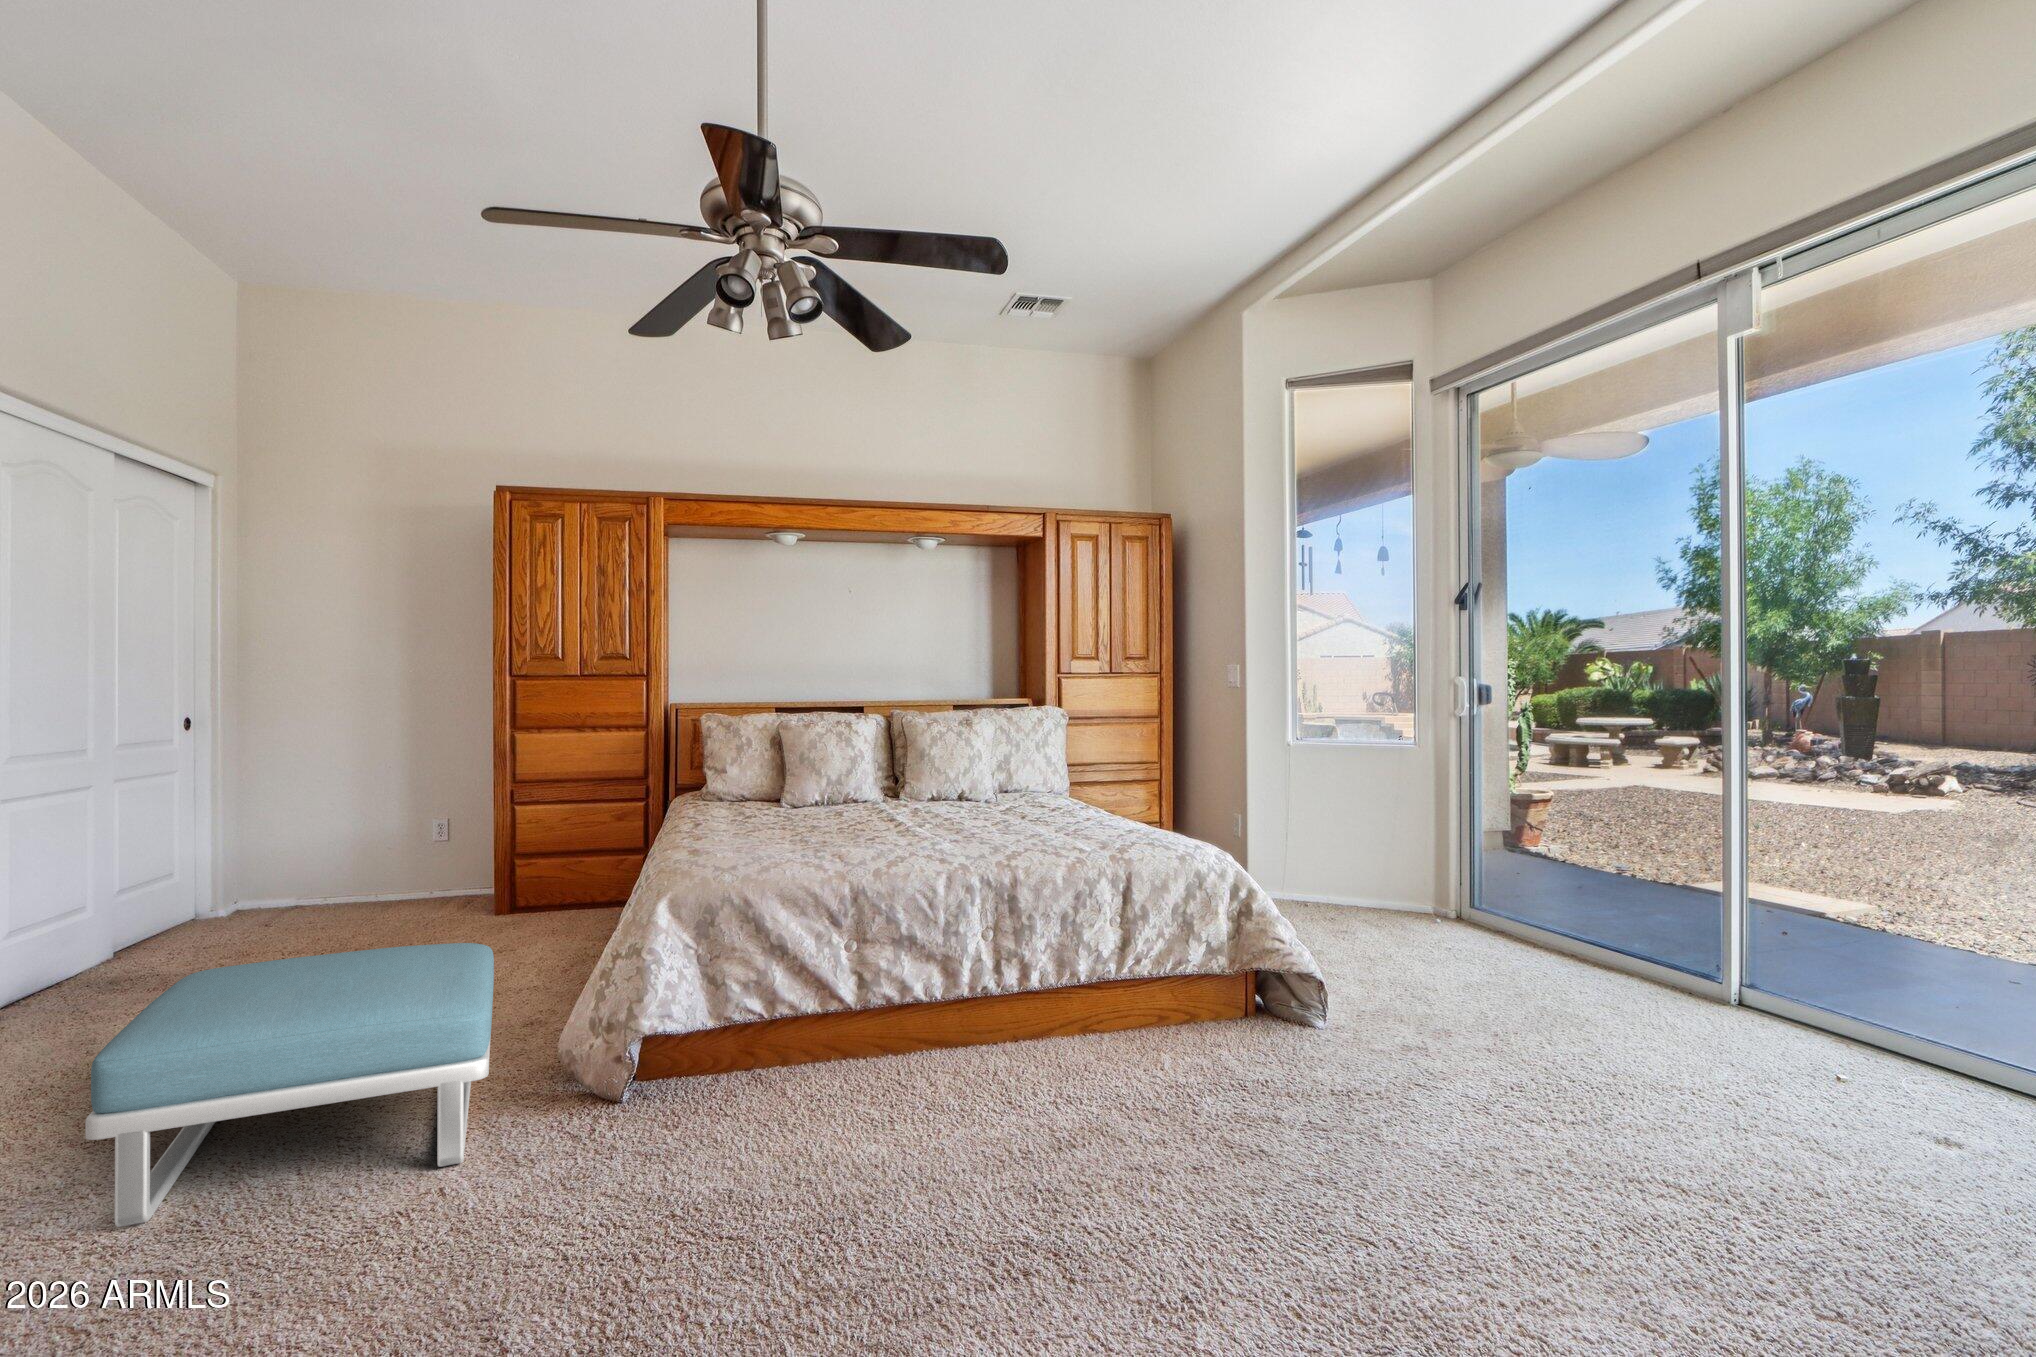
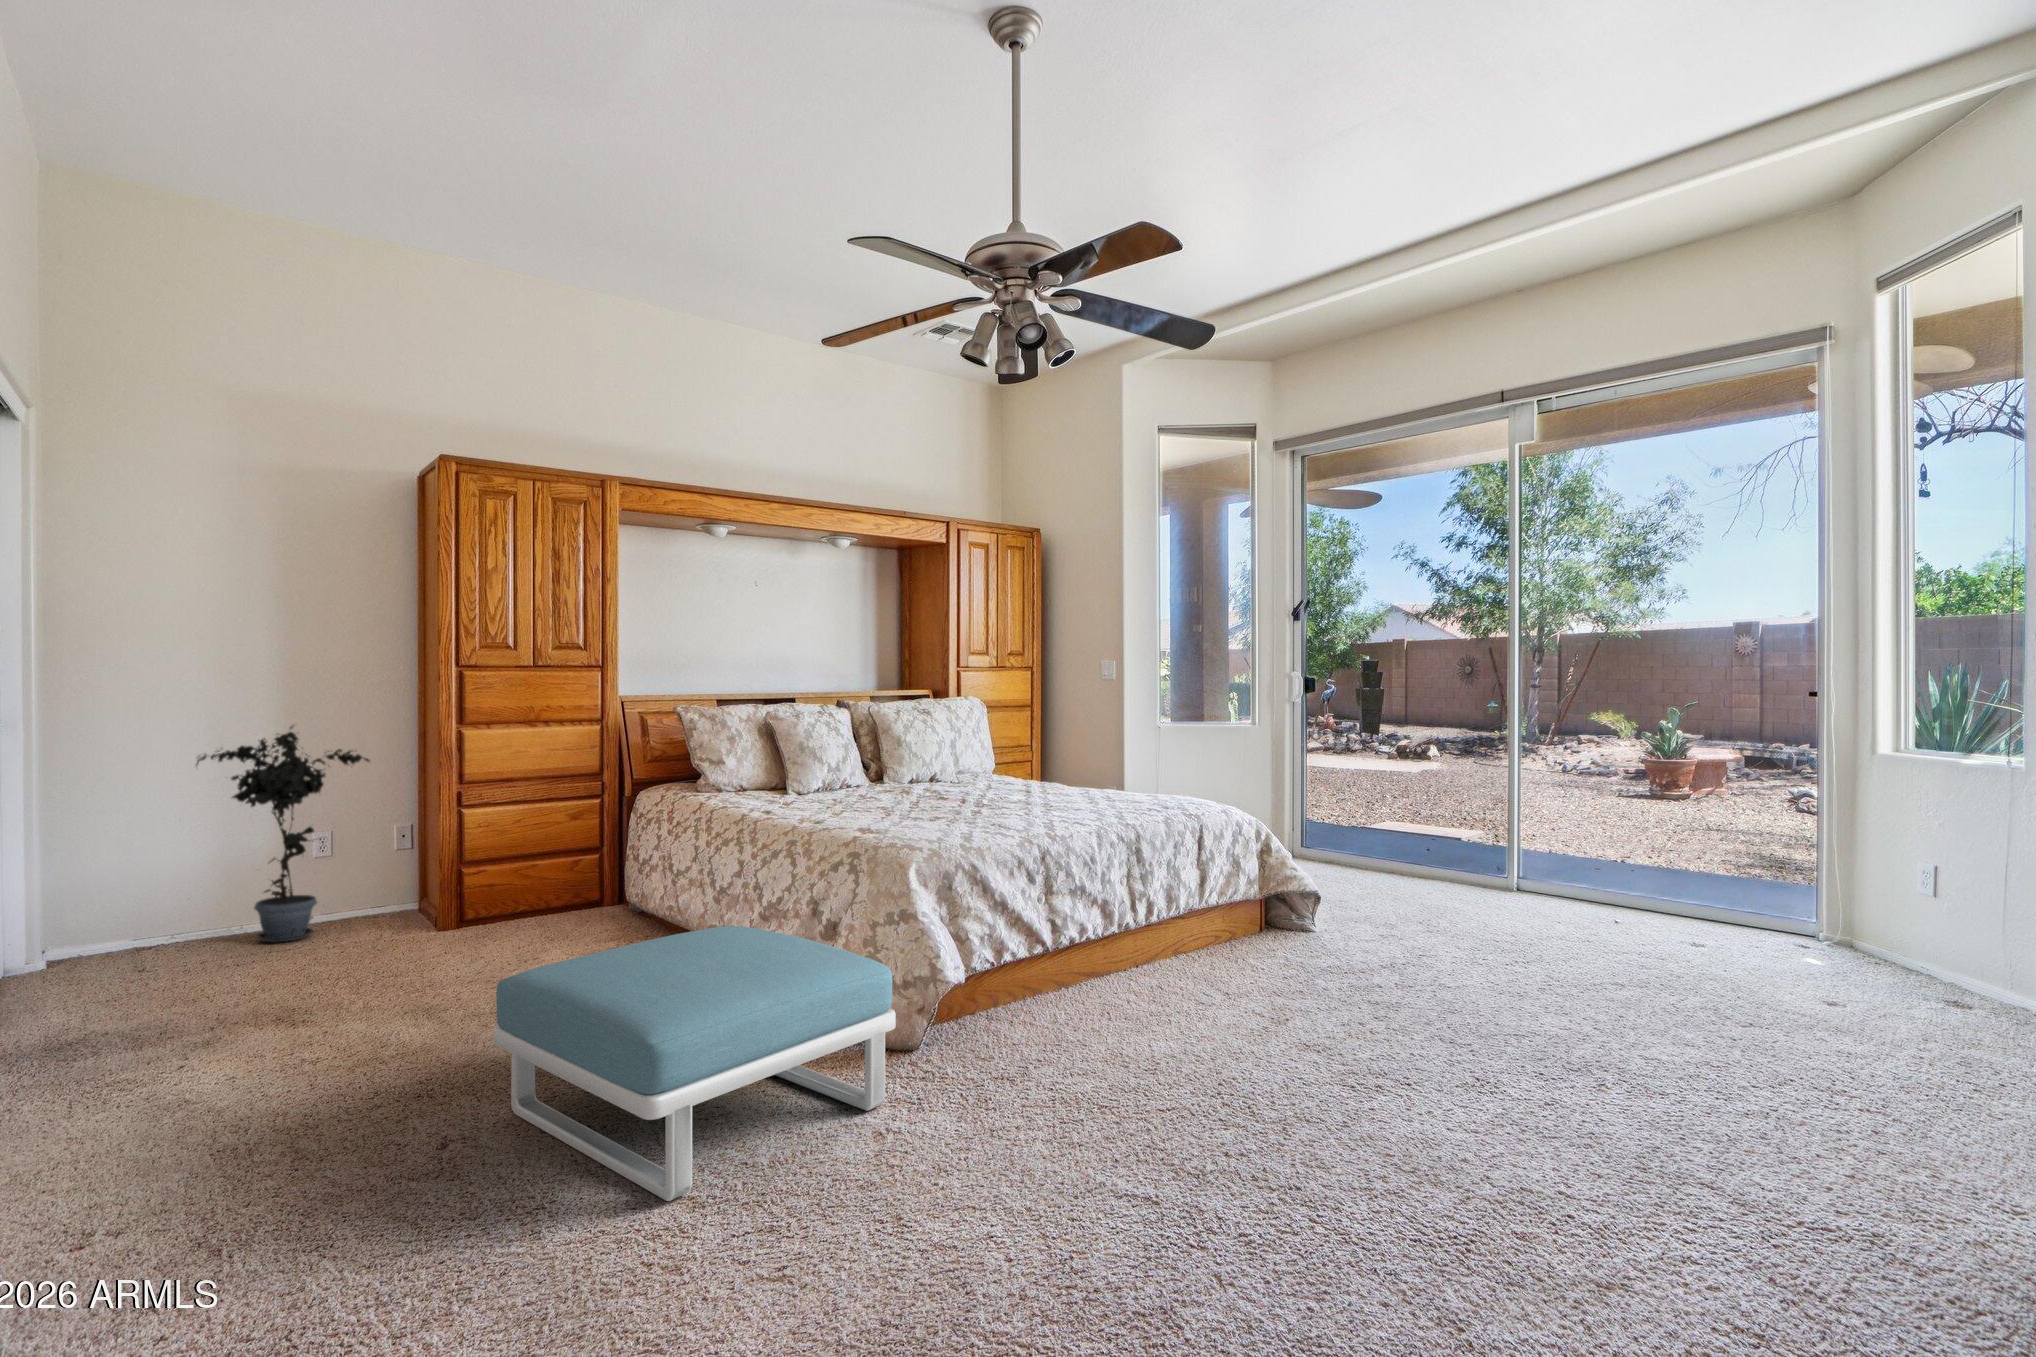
potted plant: none [321,727,449,915] -> present [196,726,369,942]

